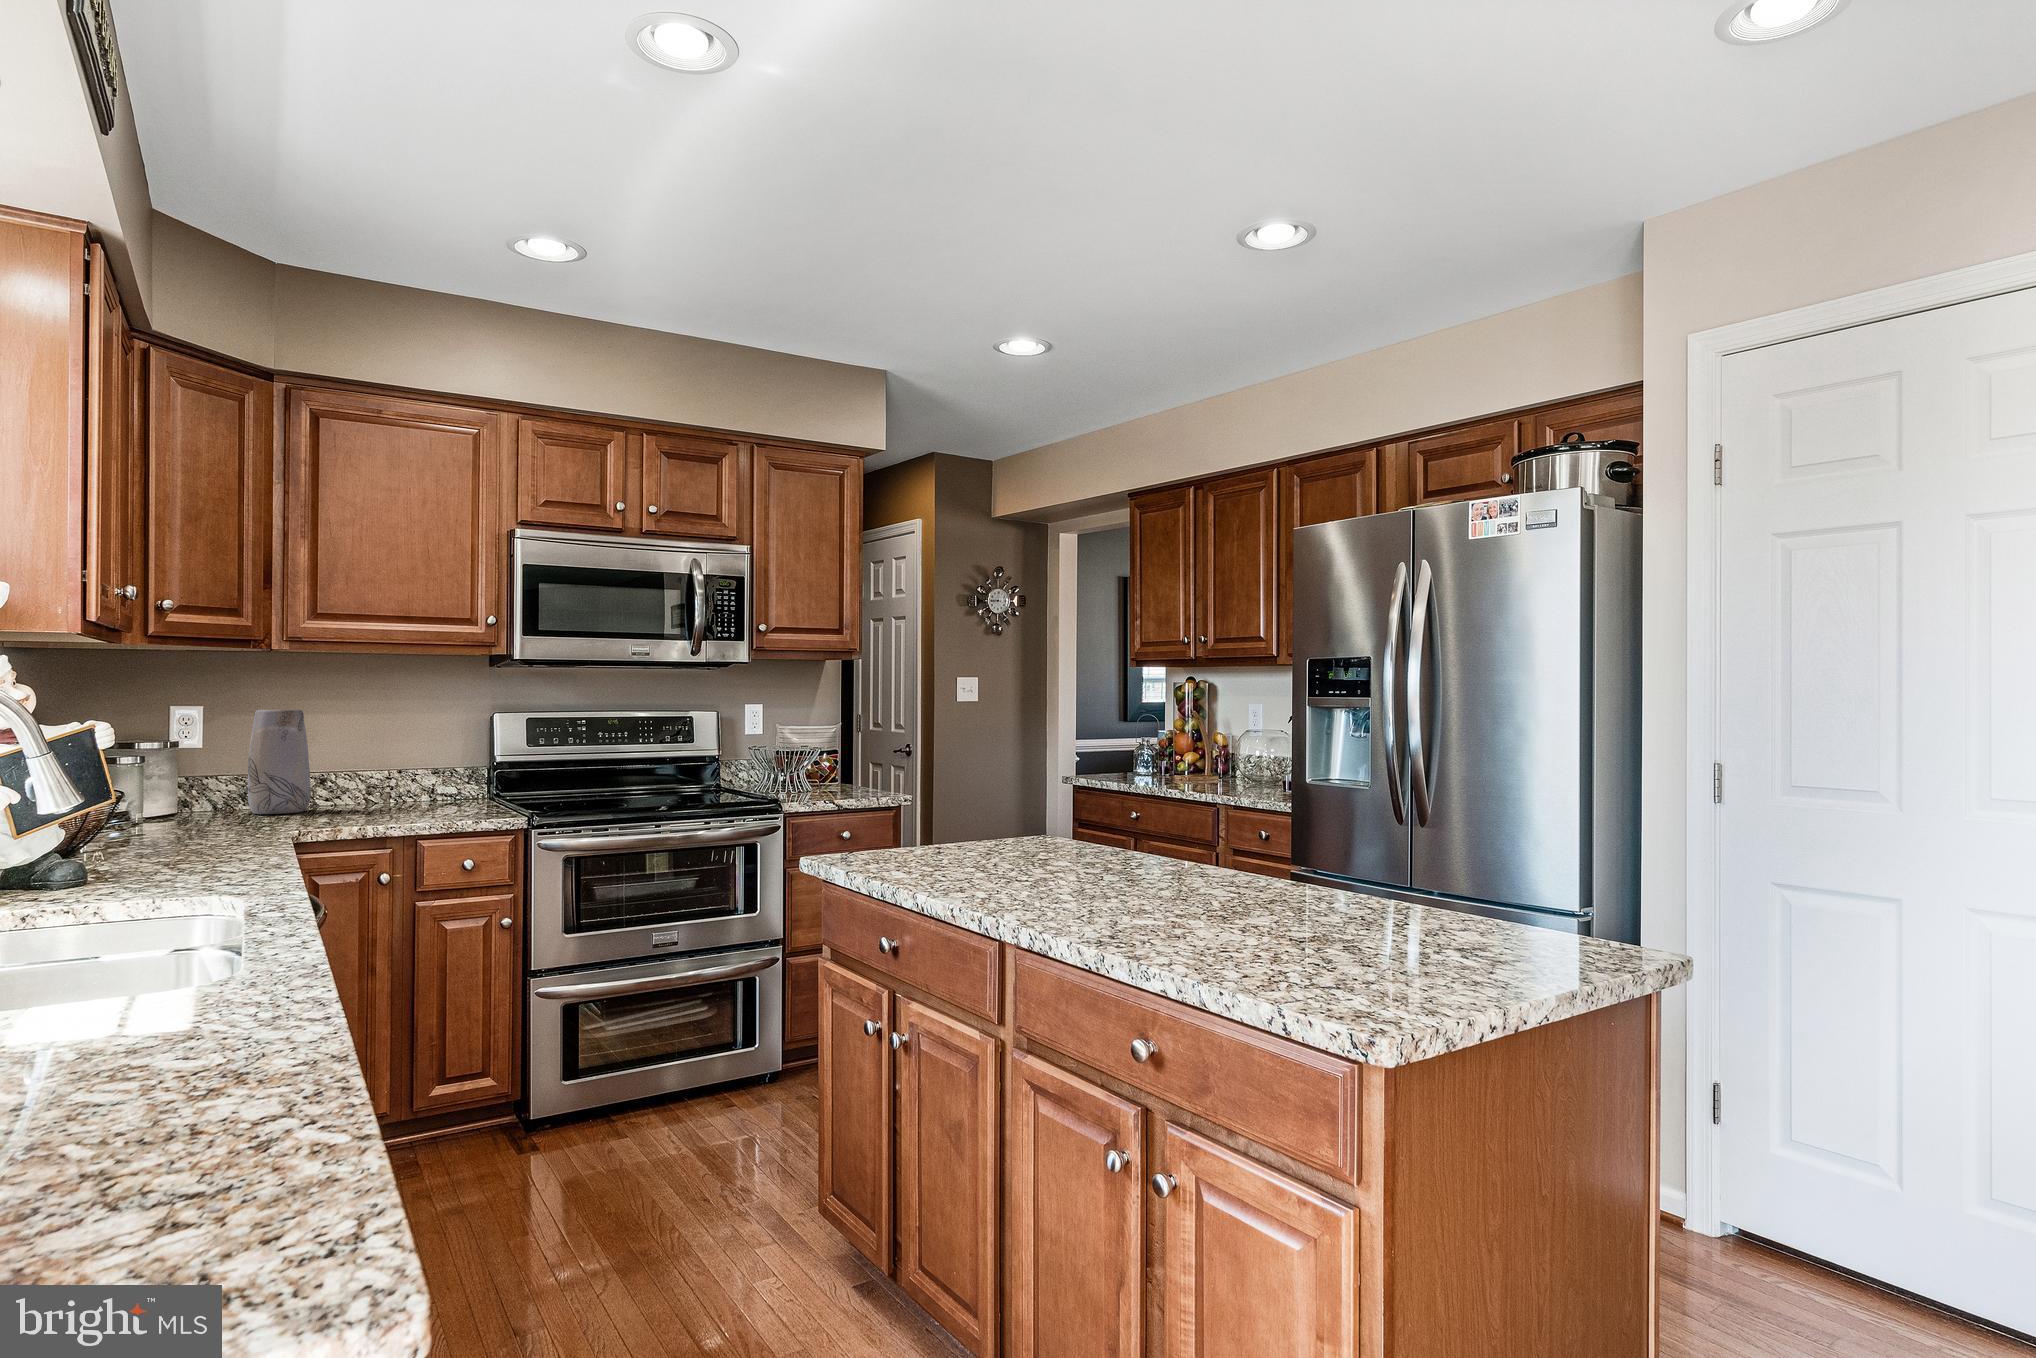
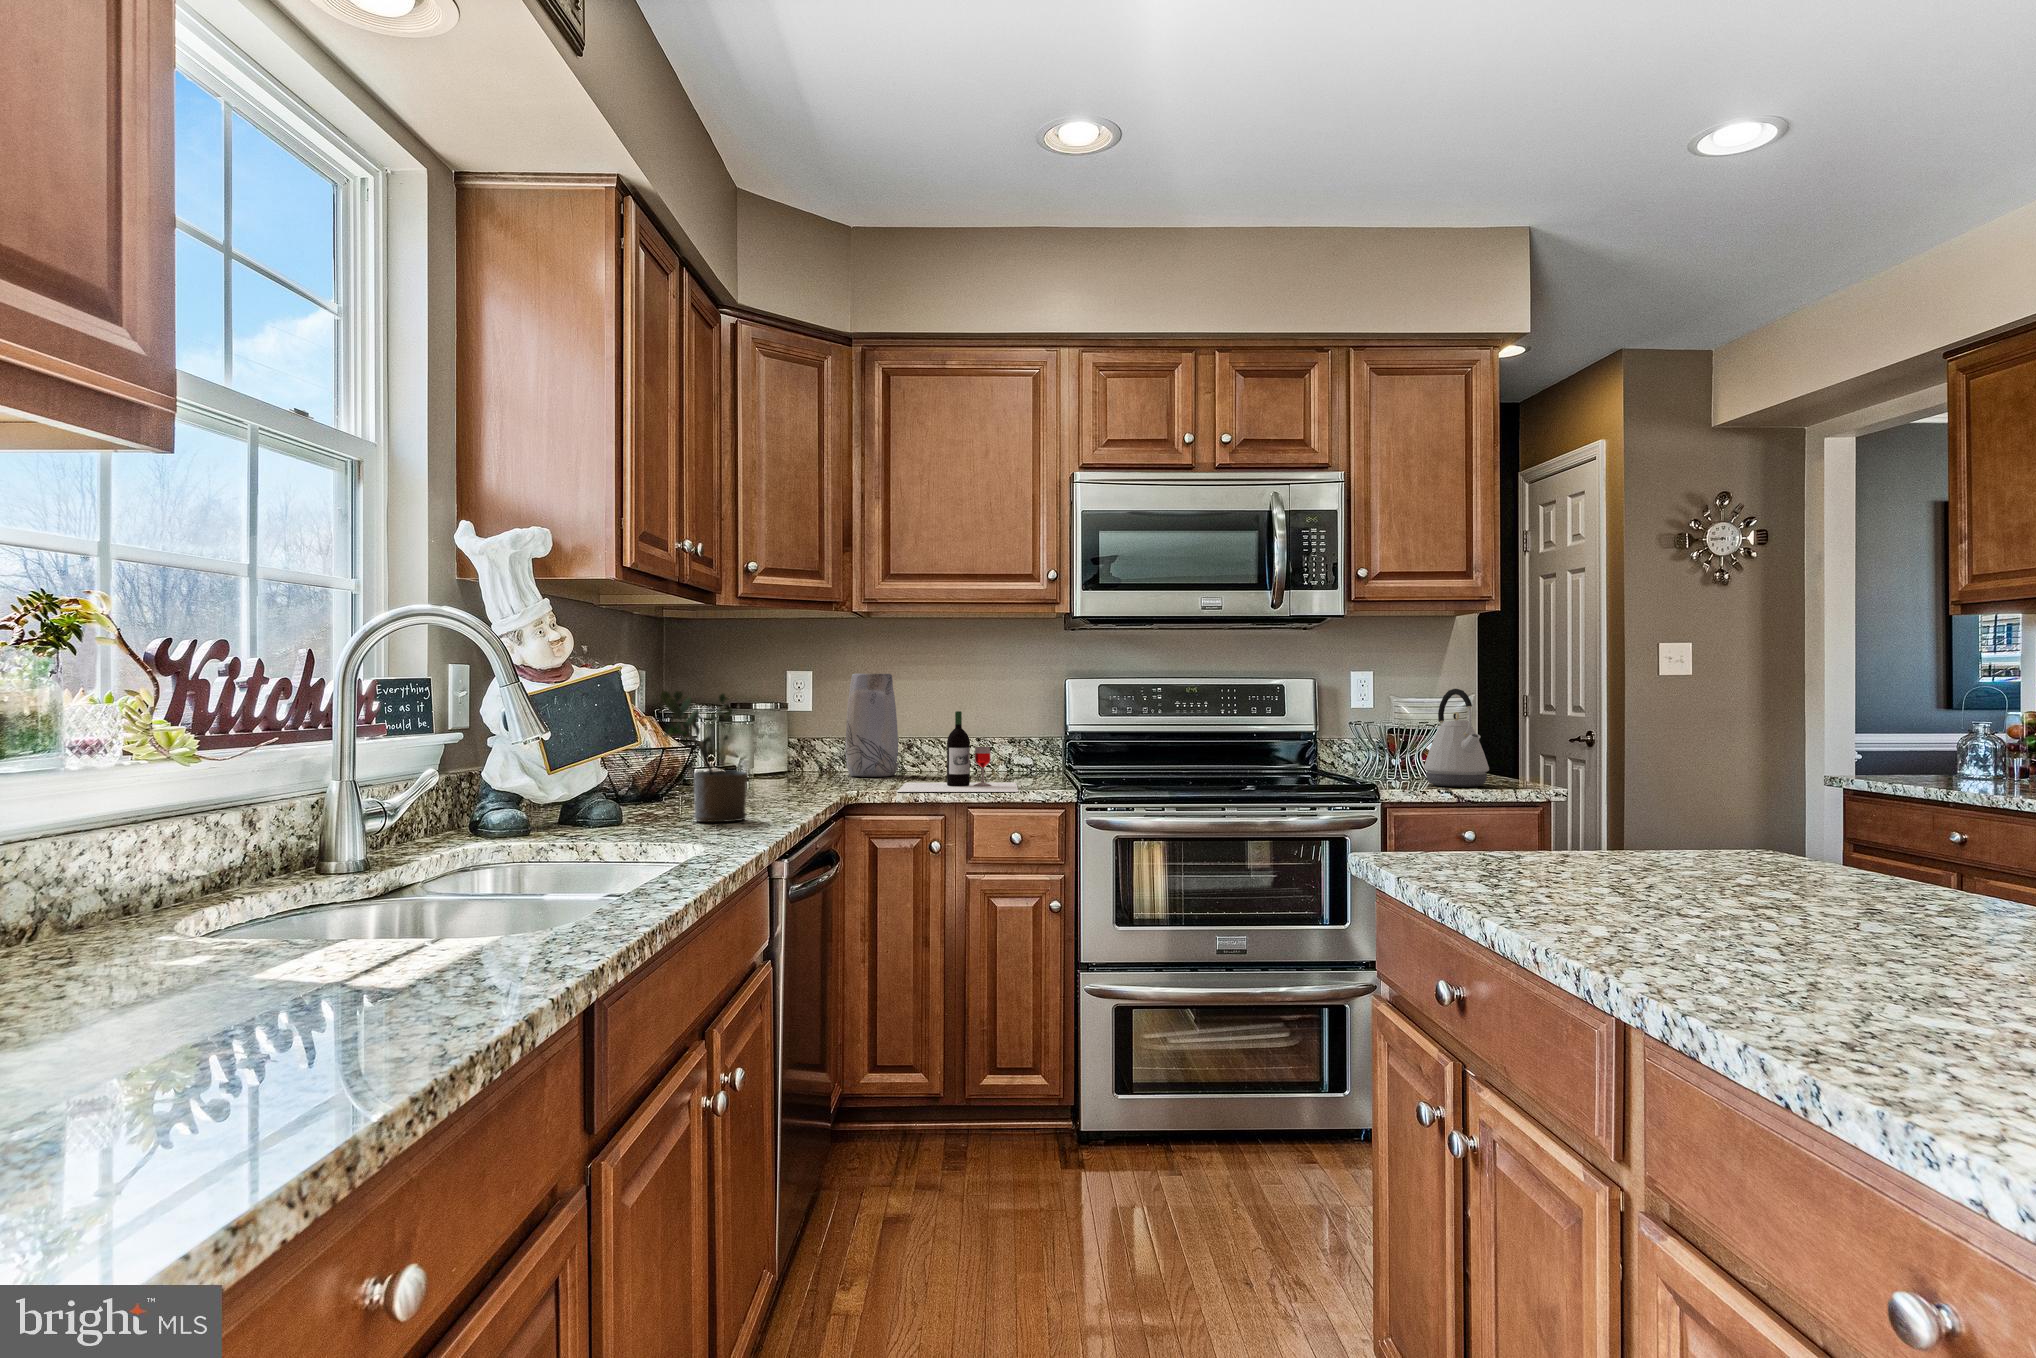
kettle: none [810,722,858,797] -> present [1424,689,1489,787]
potted plant: none [128,747,230,875] -> present [661,691,747,822]
wine bottle: none [334,749,470,830] -> present [897,711,1018,792]

